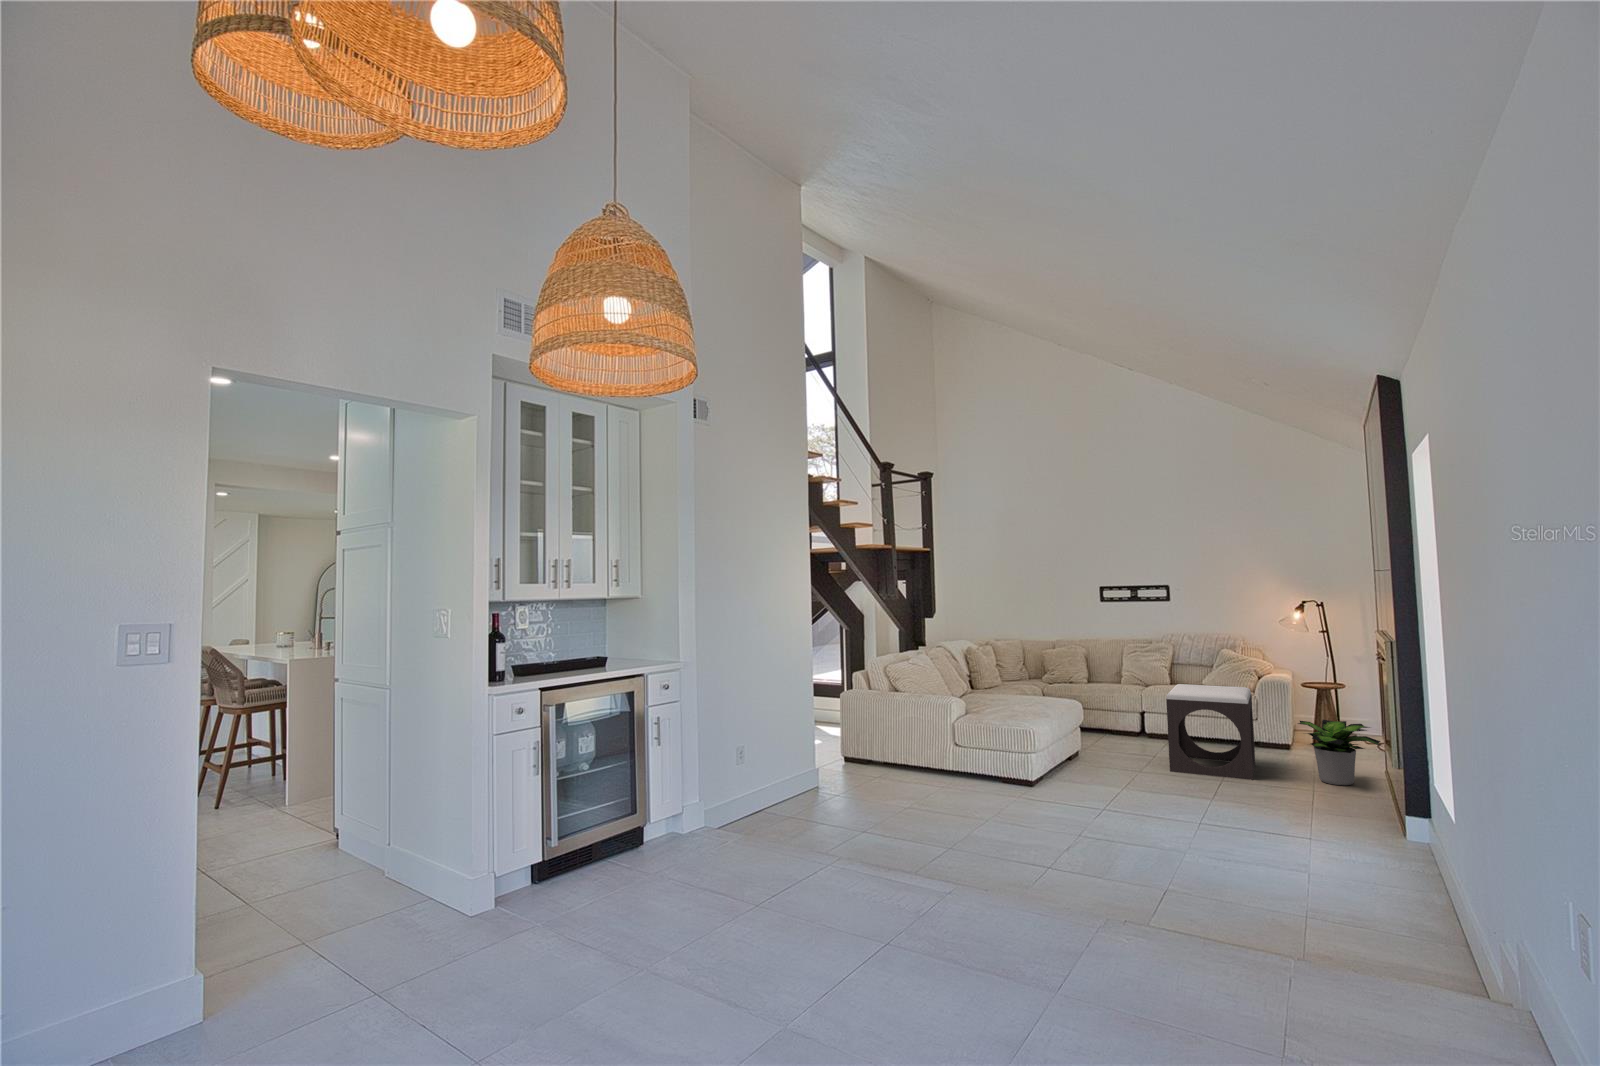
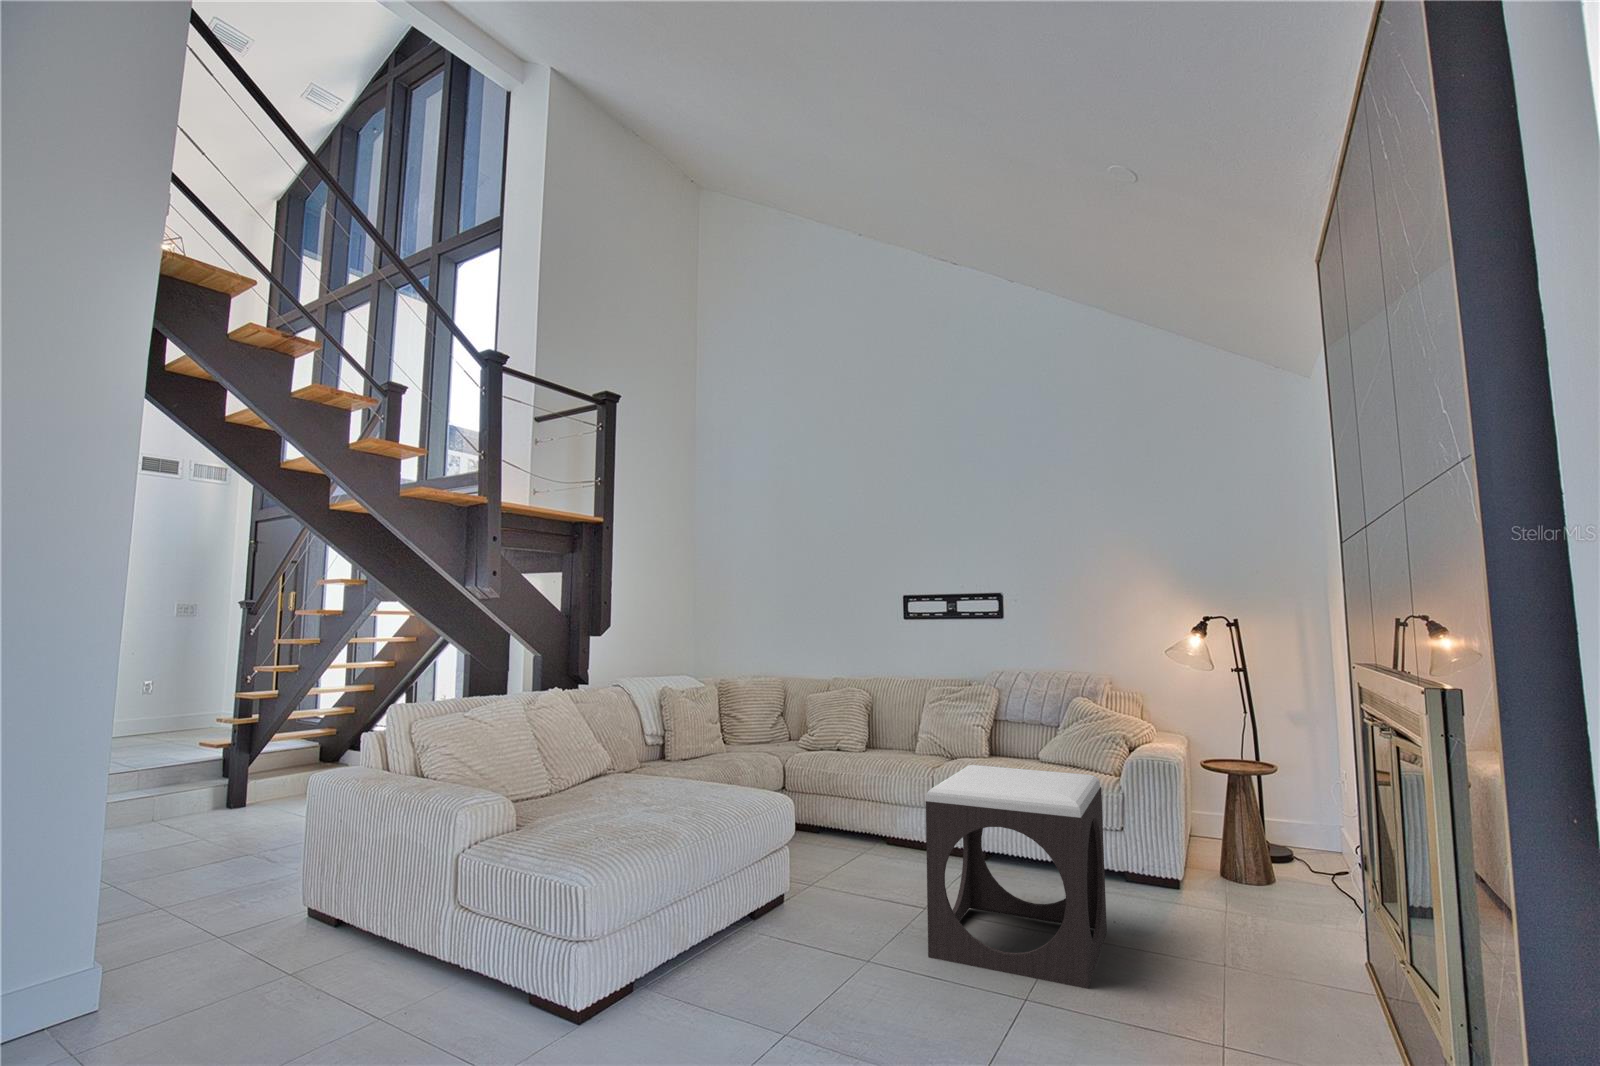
potted plant: present [1298,720,1381,785] -> none [1180,849,1361,1010]

